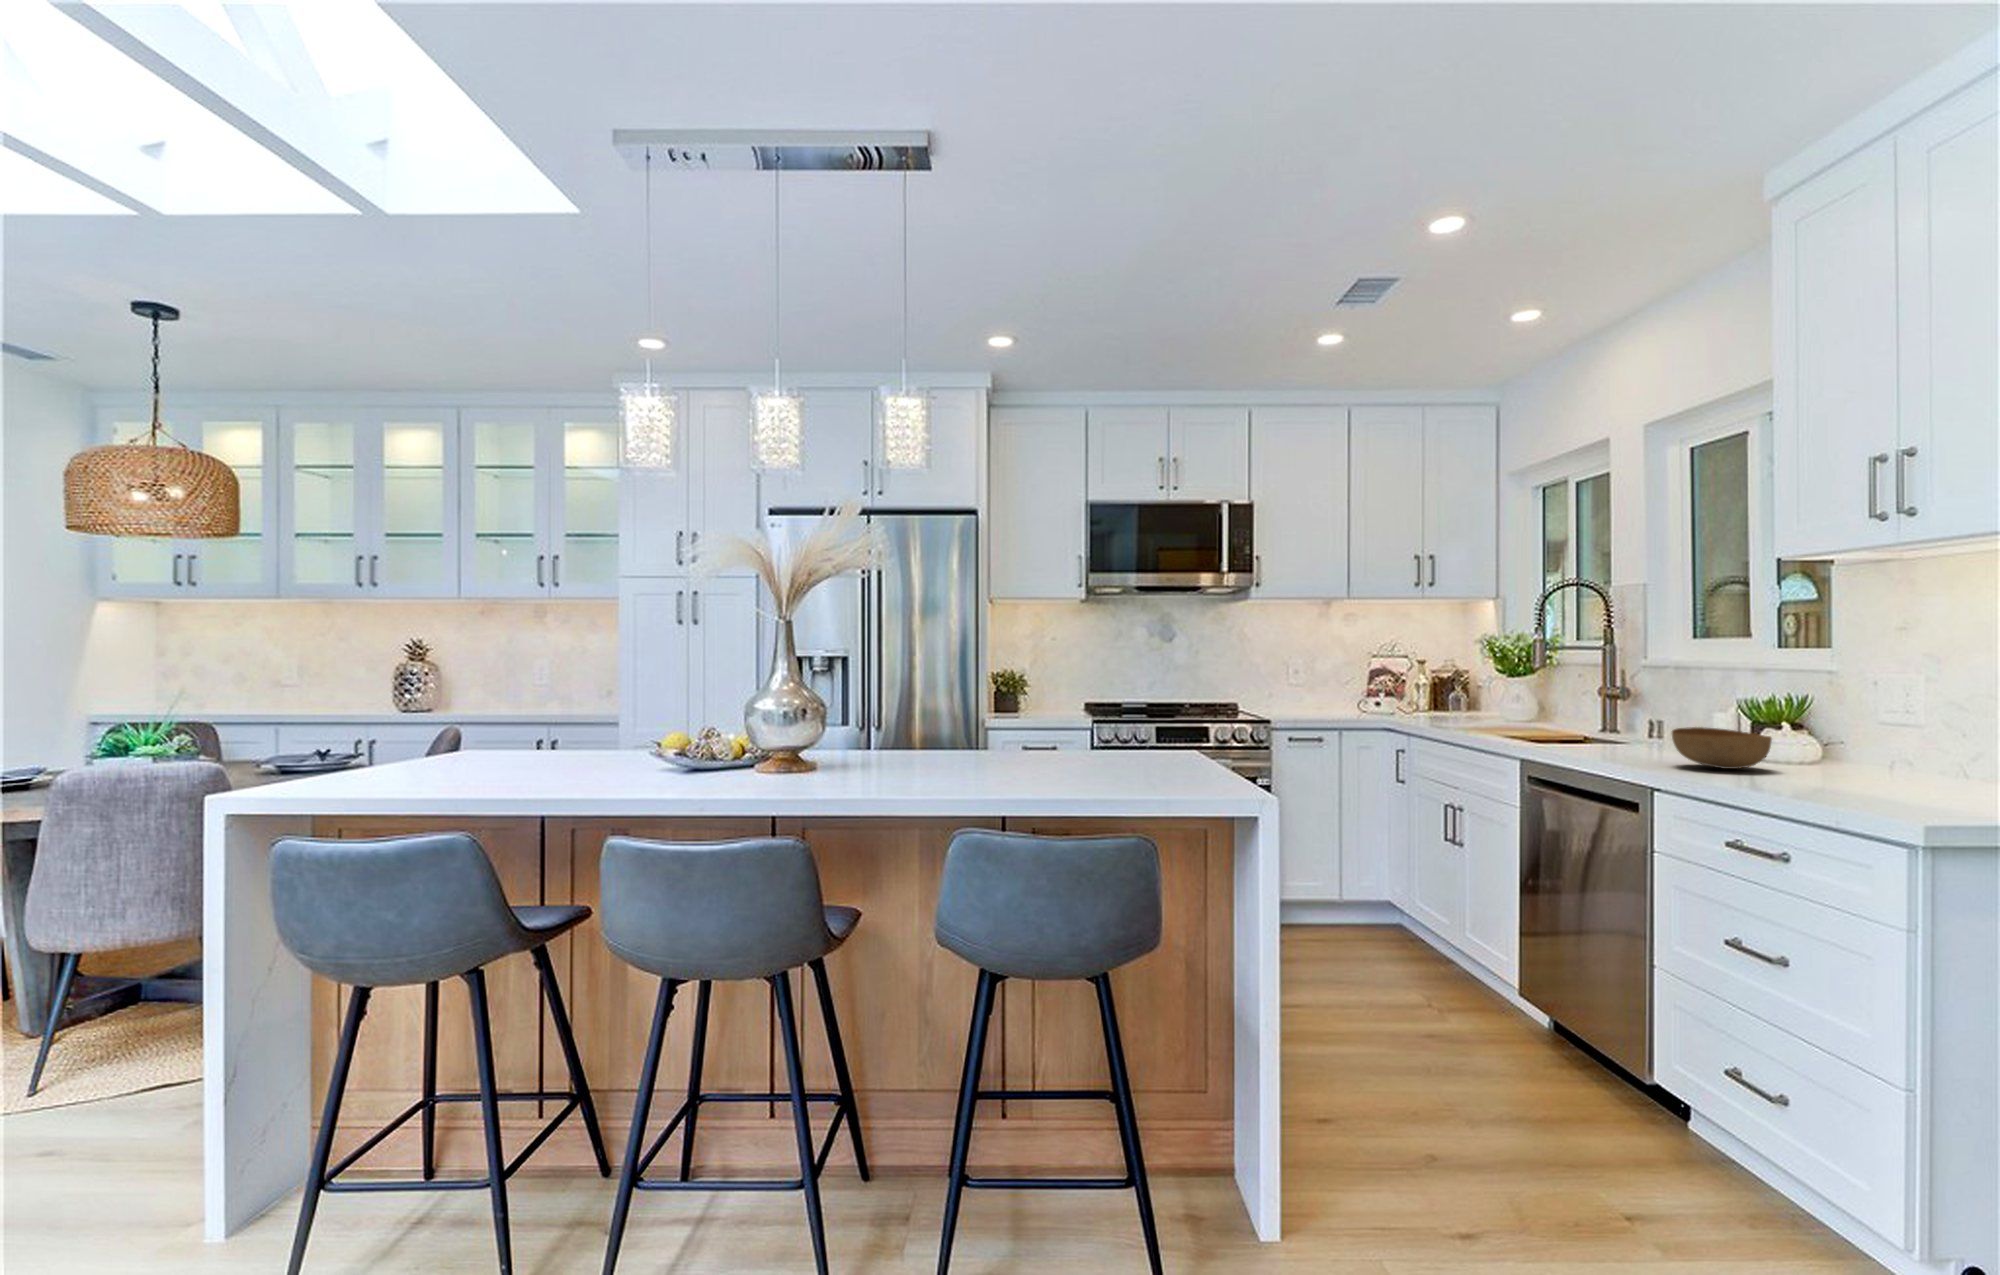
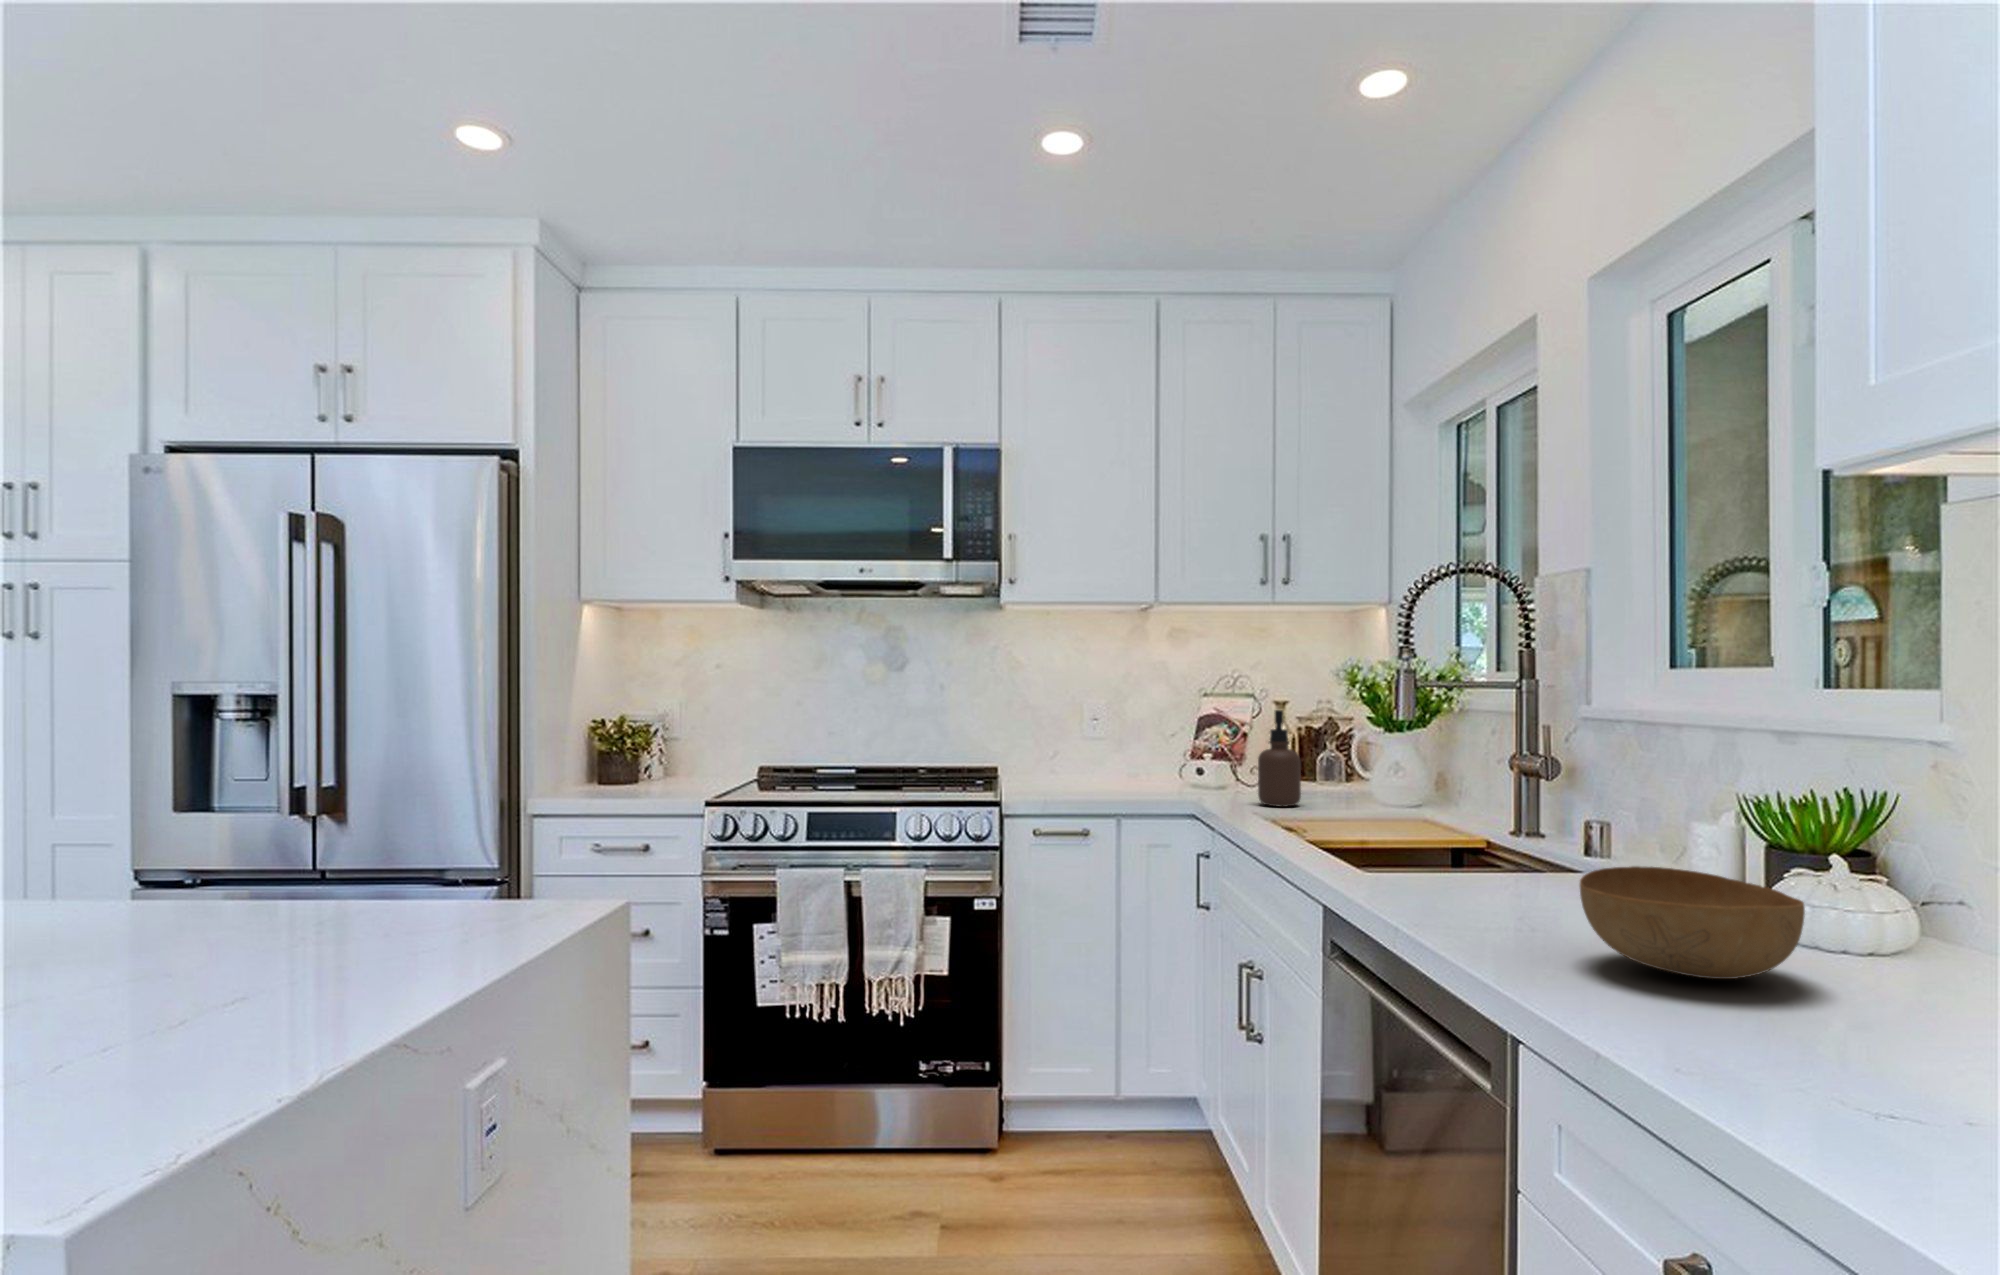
soap dispenser: none [1429,665,1456,721] -> present [1258,710,1301,807]

